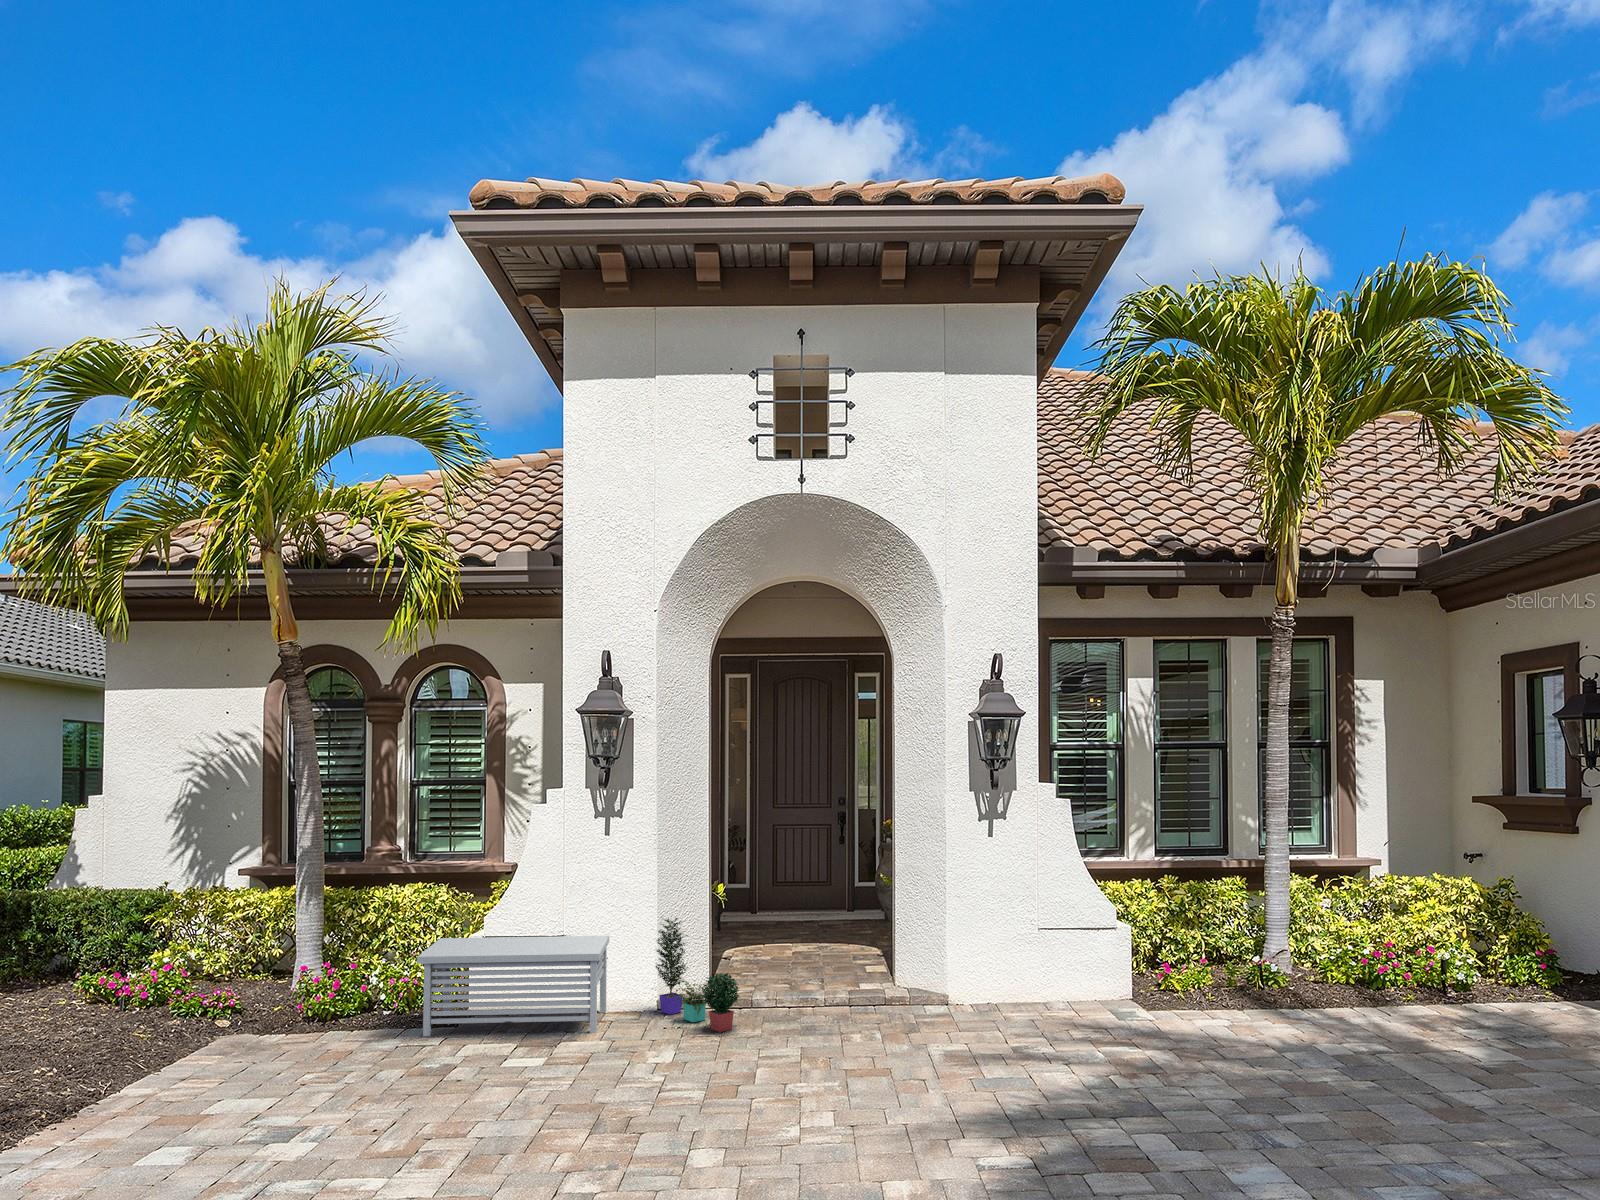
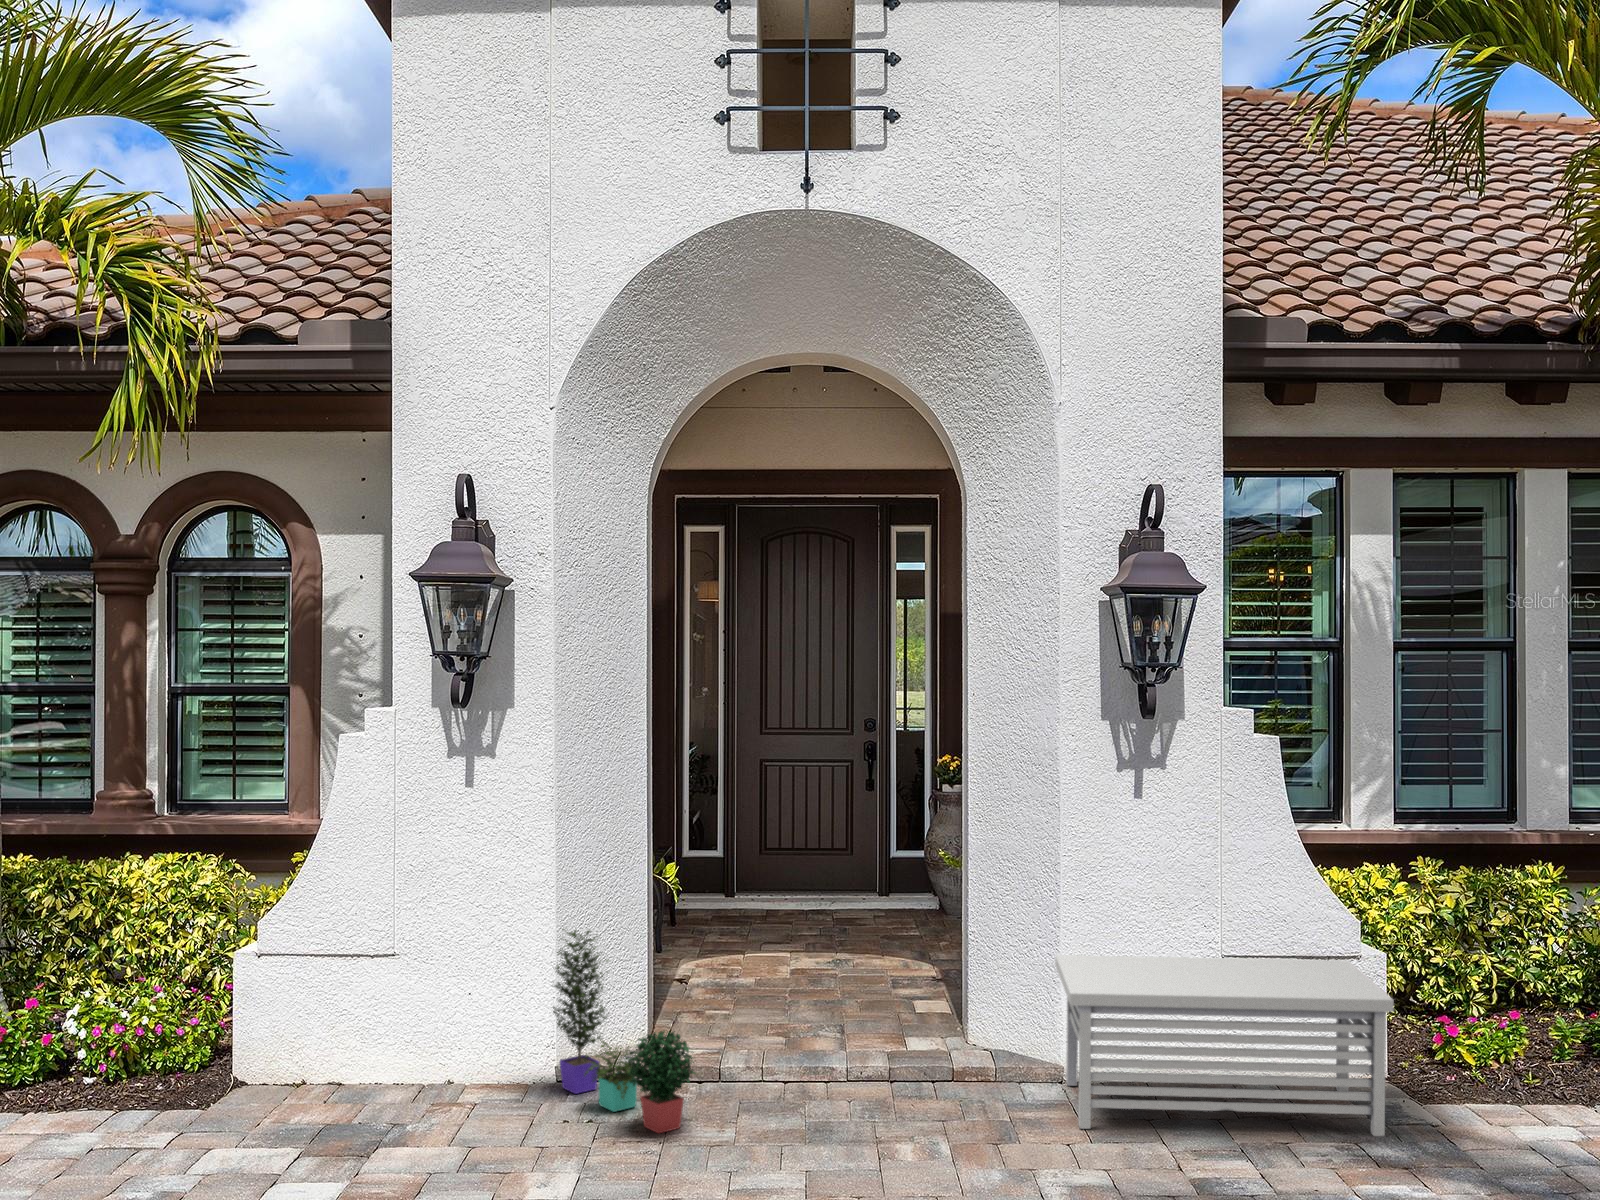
storage bench: present [417,936,609,1036] -> present [1055,955,1394,1136]

